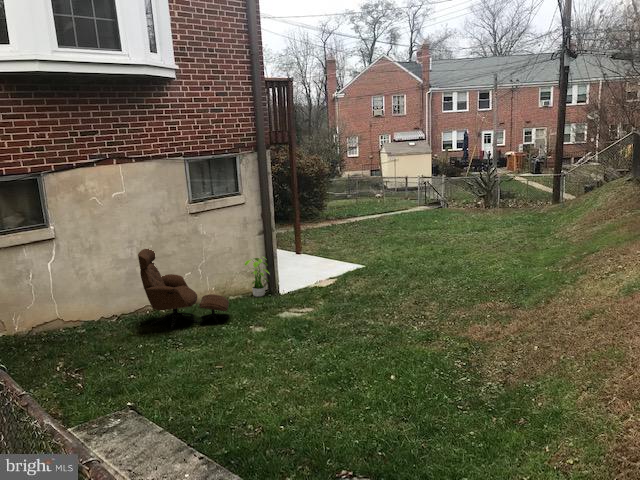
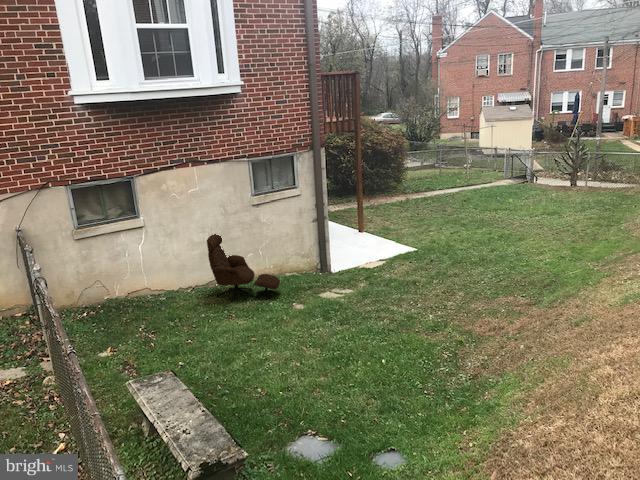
potted plant: present [245,257,270,296] -> none [298,241,320,276]

